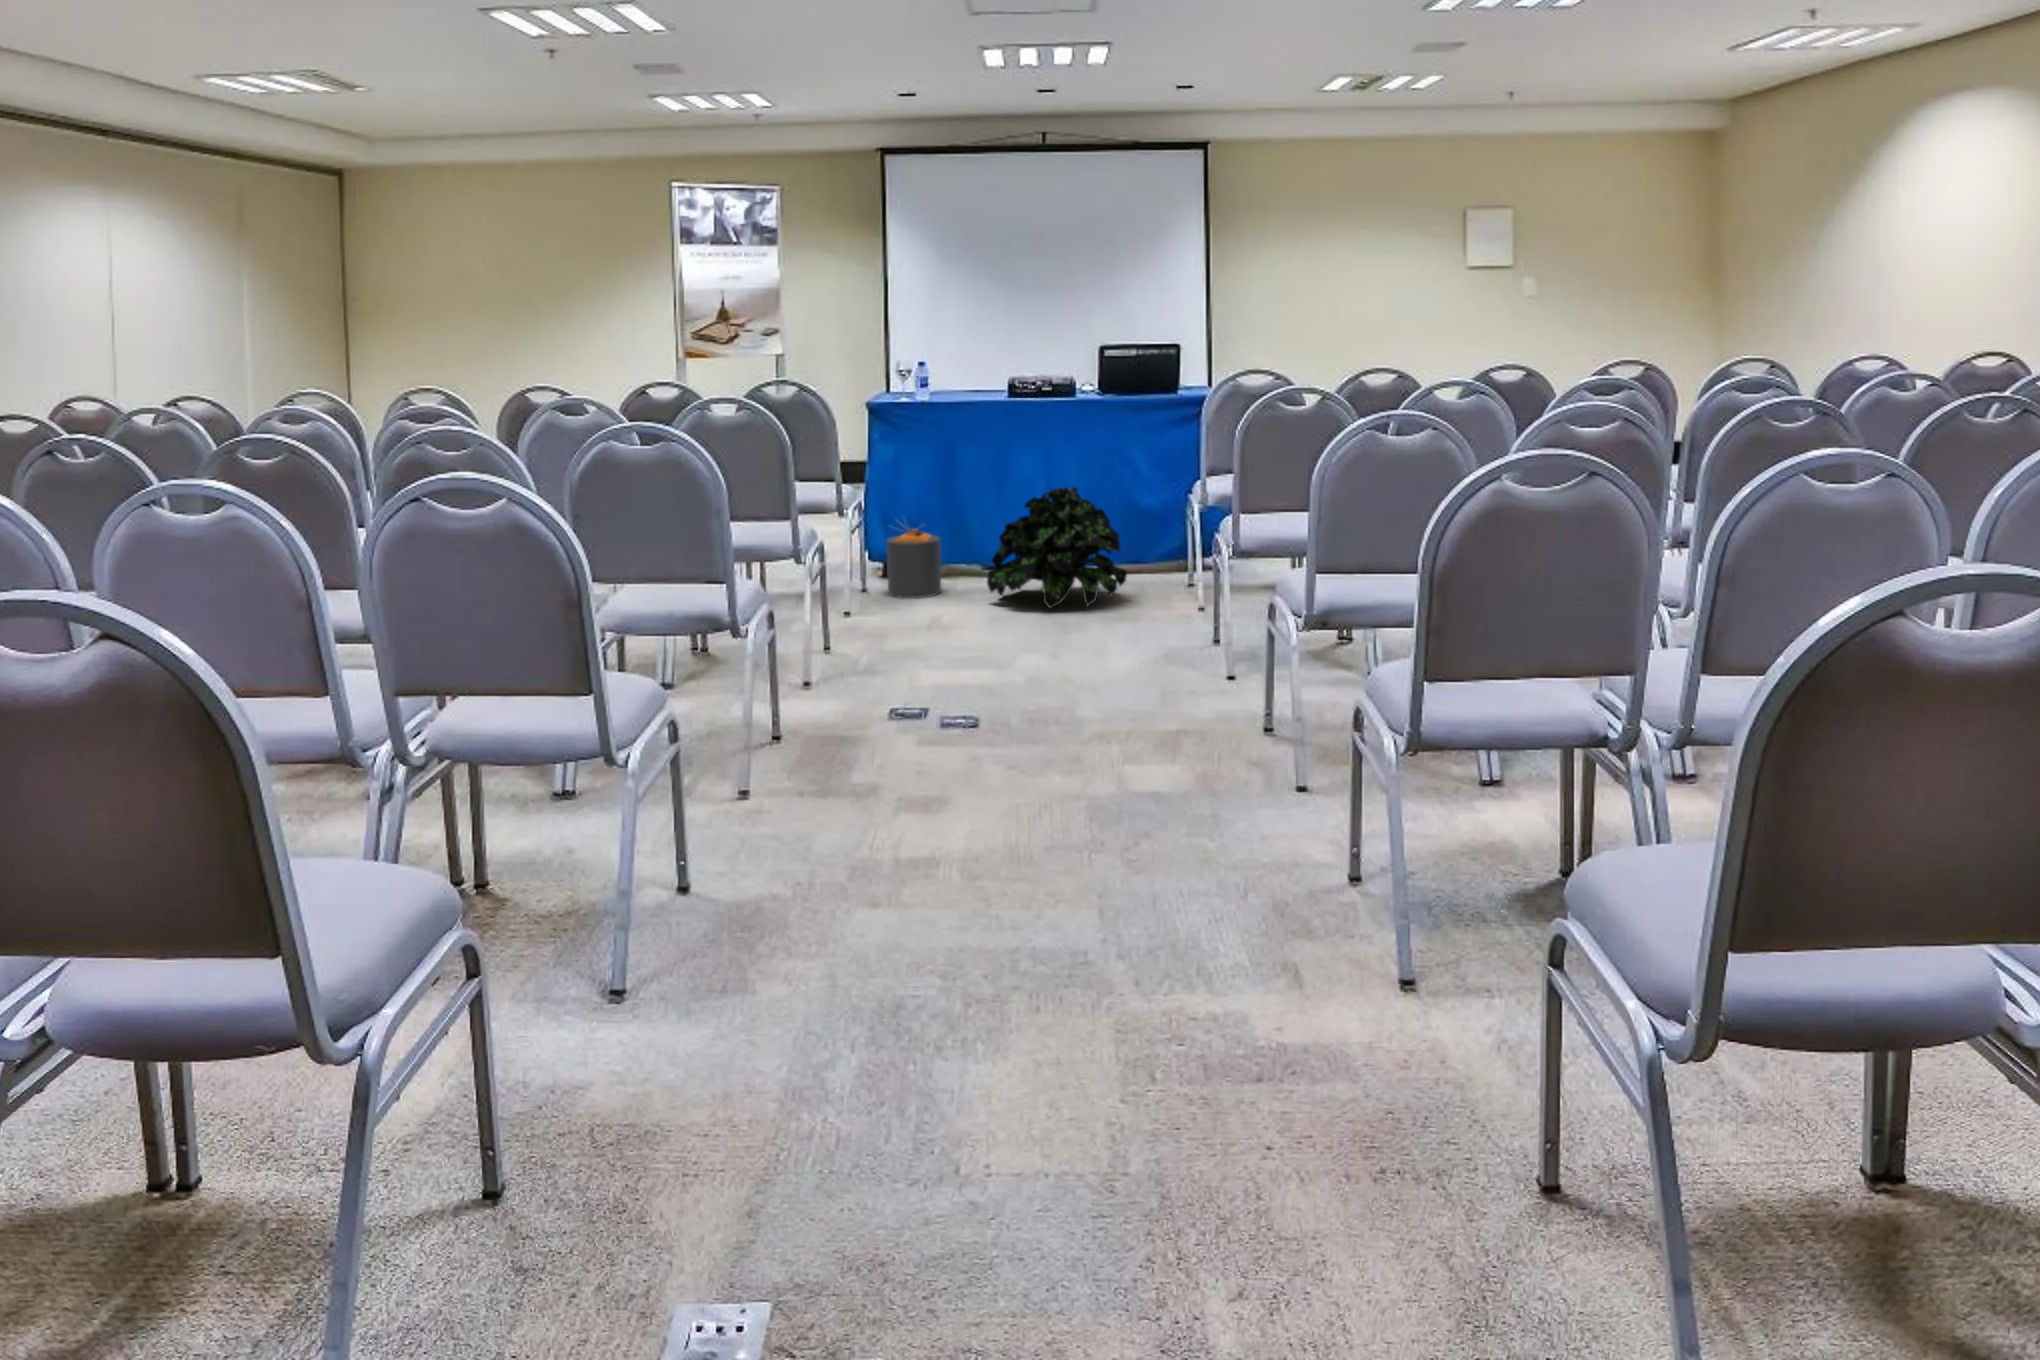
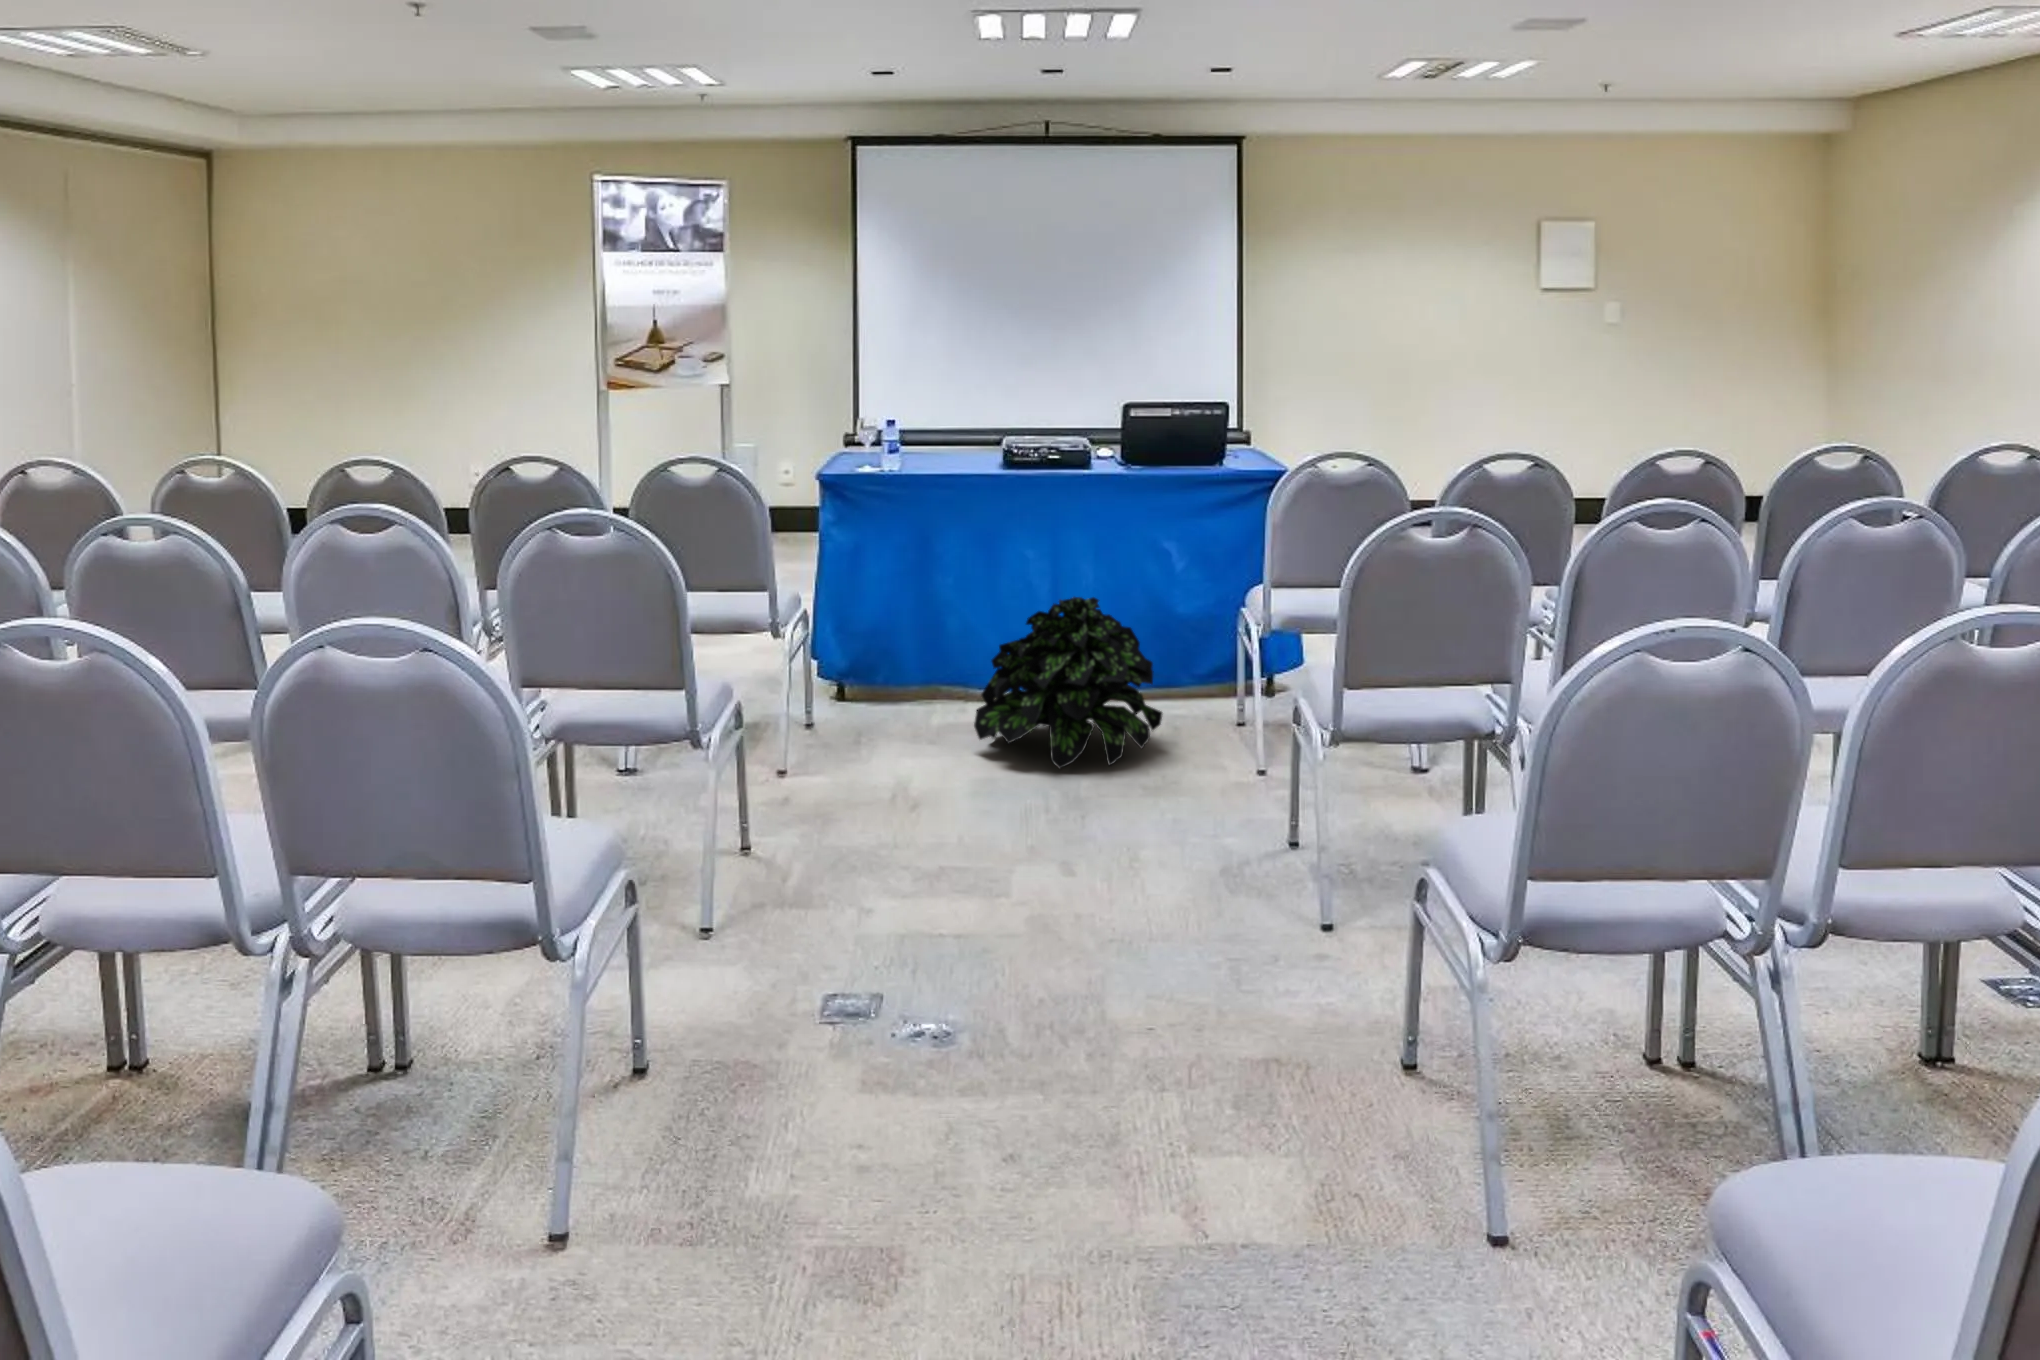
trash can: present [887,520,942,598] -> none [841,622,914,739]

